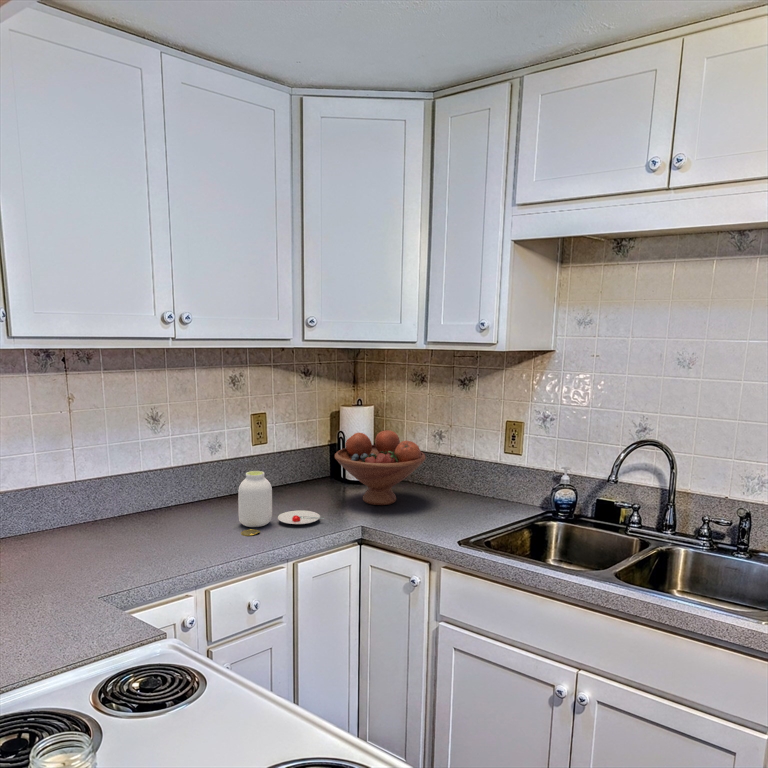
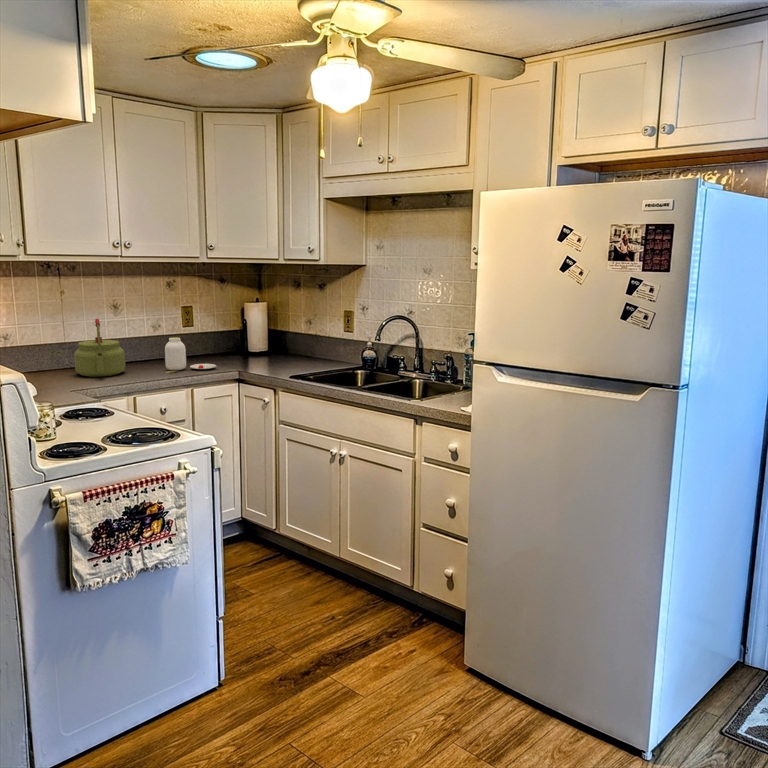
fruit bowl: present [335,430,426,505] -> none [231,318,291,364]
kettle: none [85,445,173,551] -> present [74,319,125,377]

